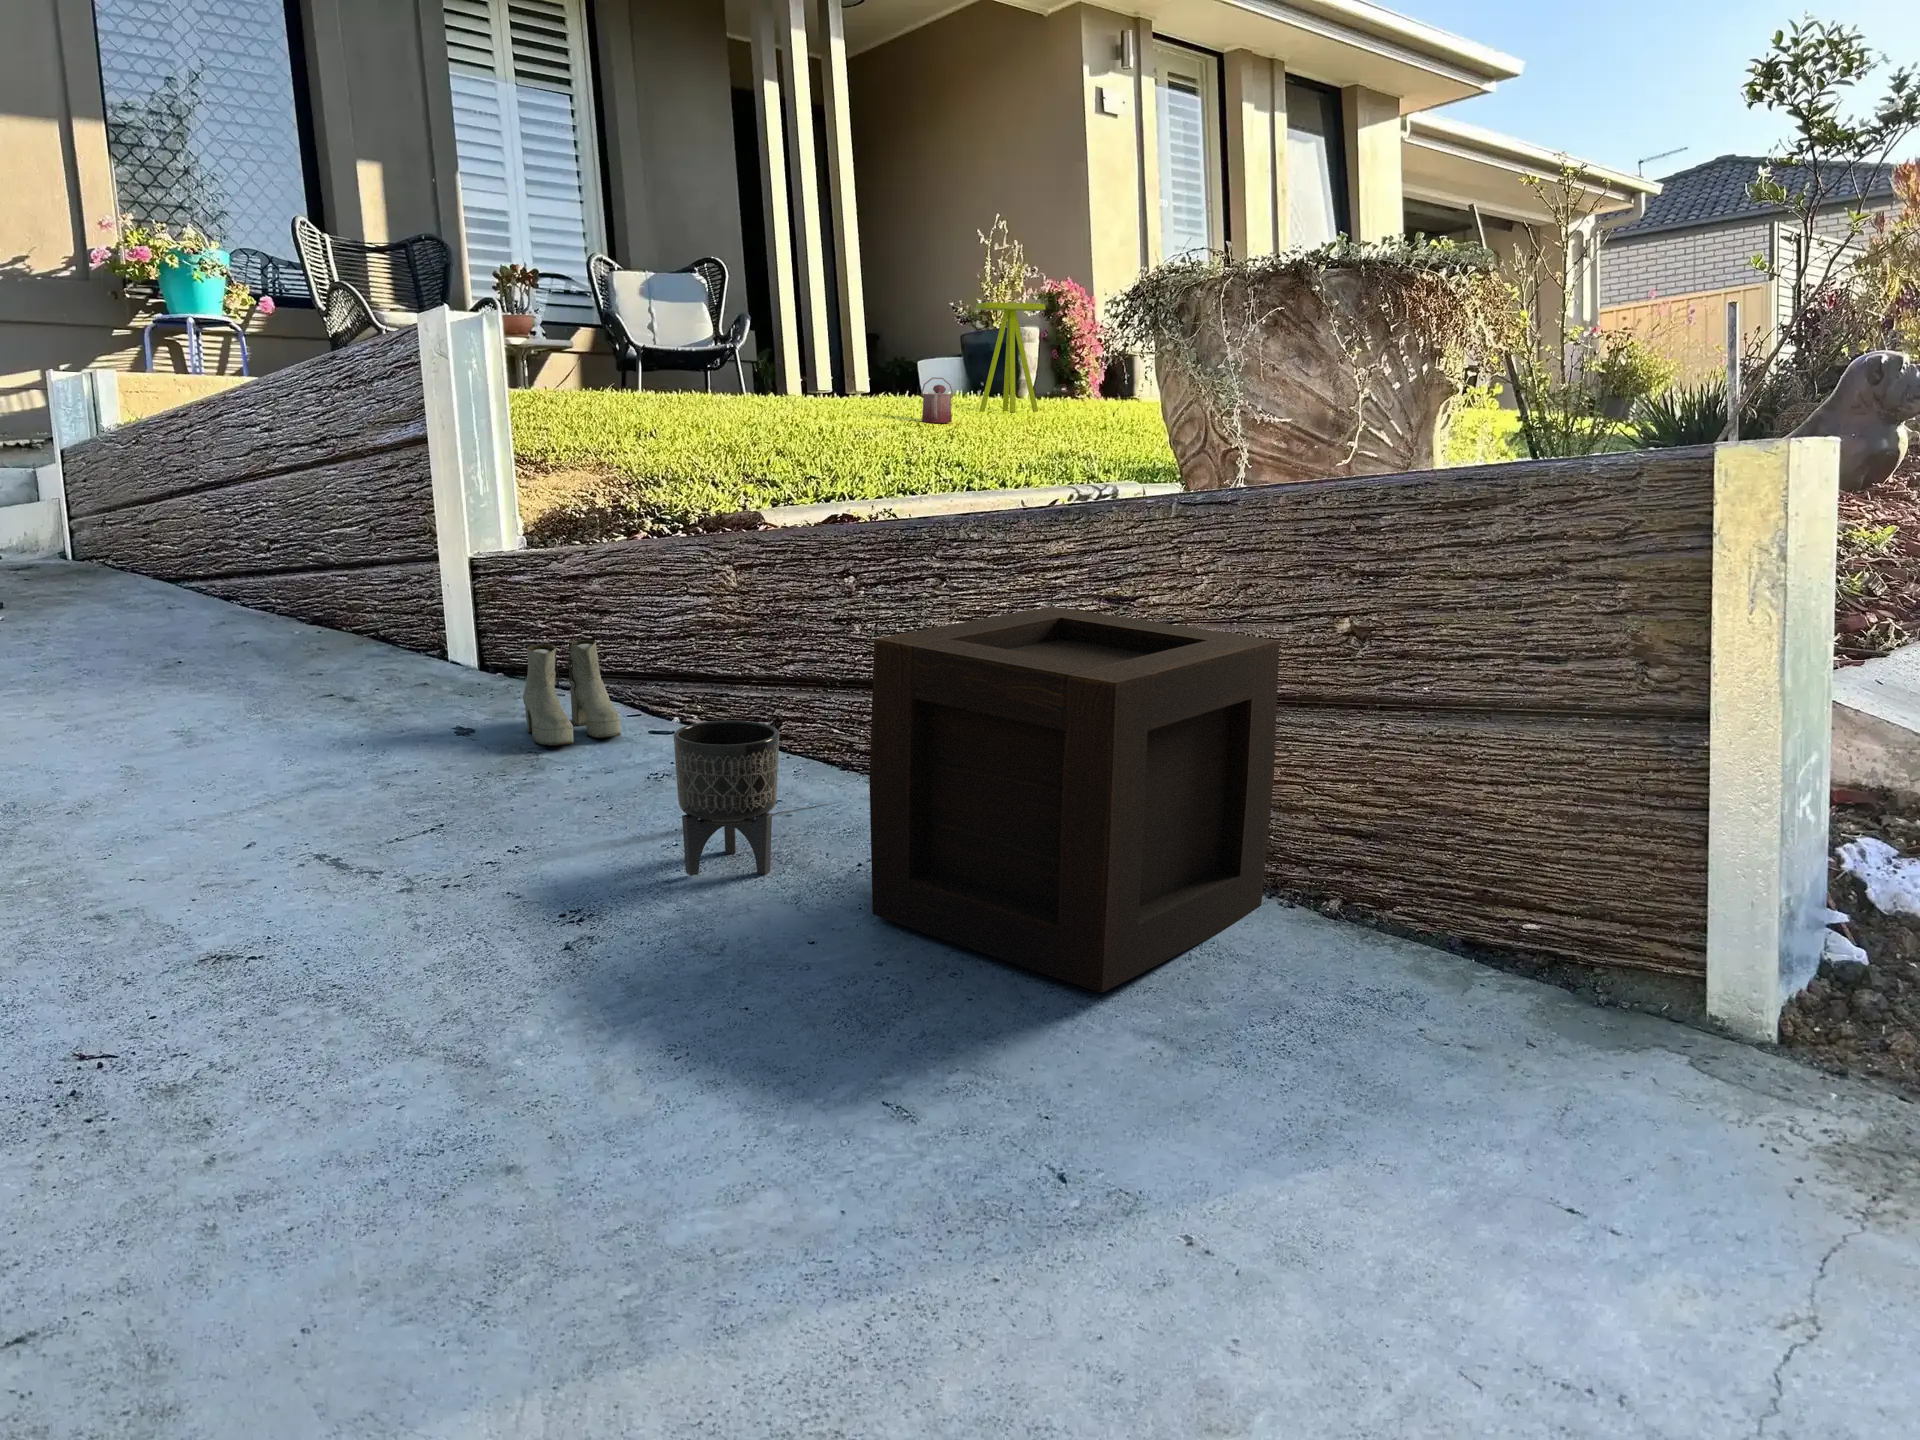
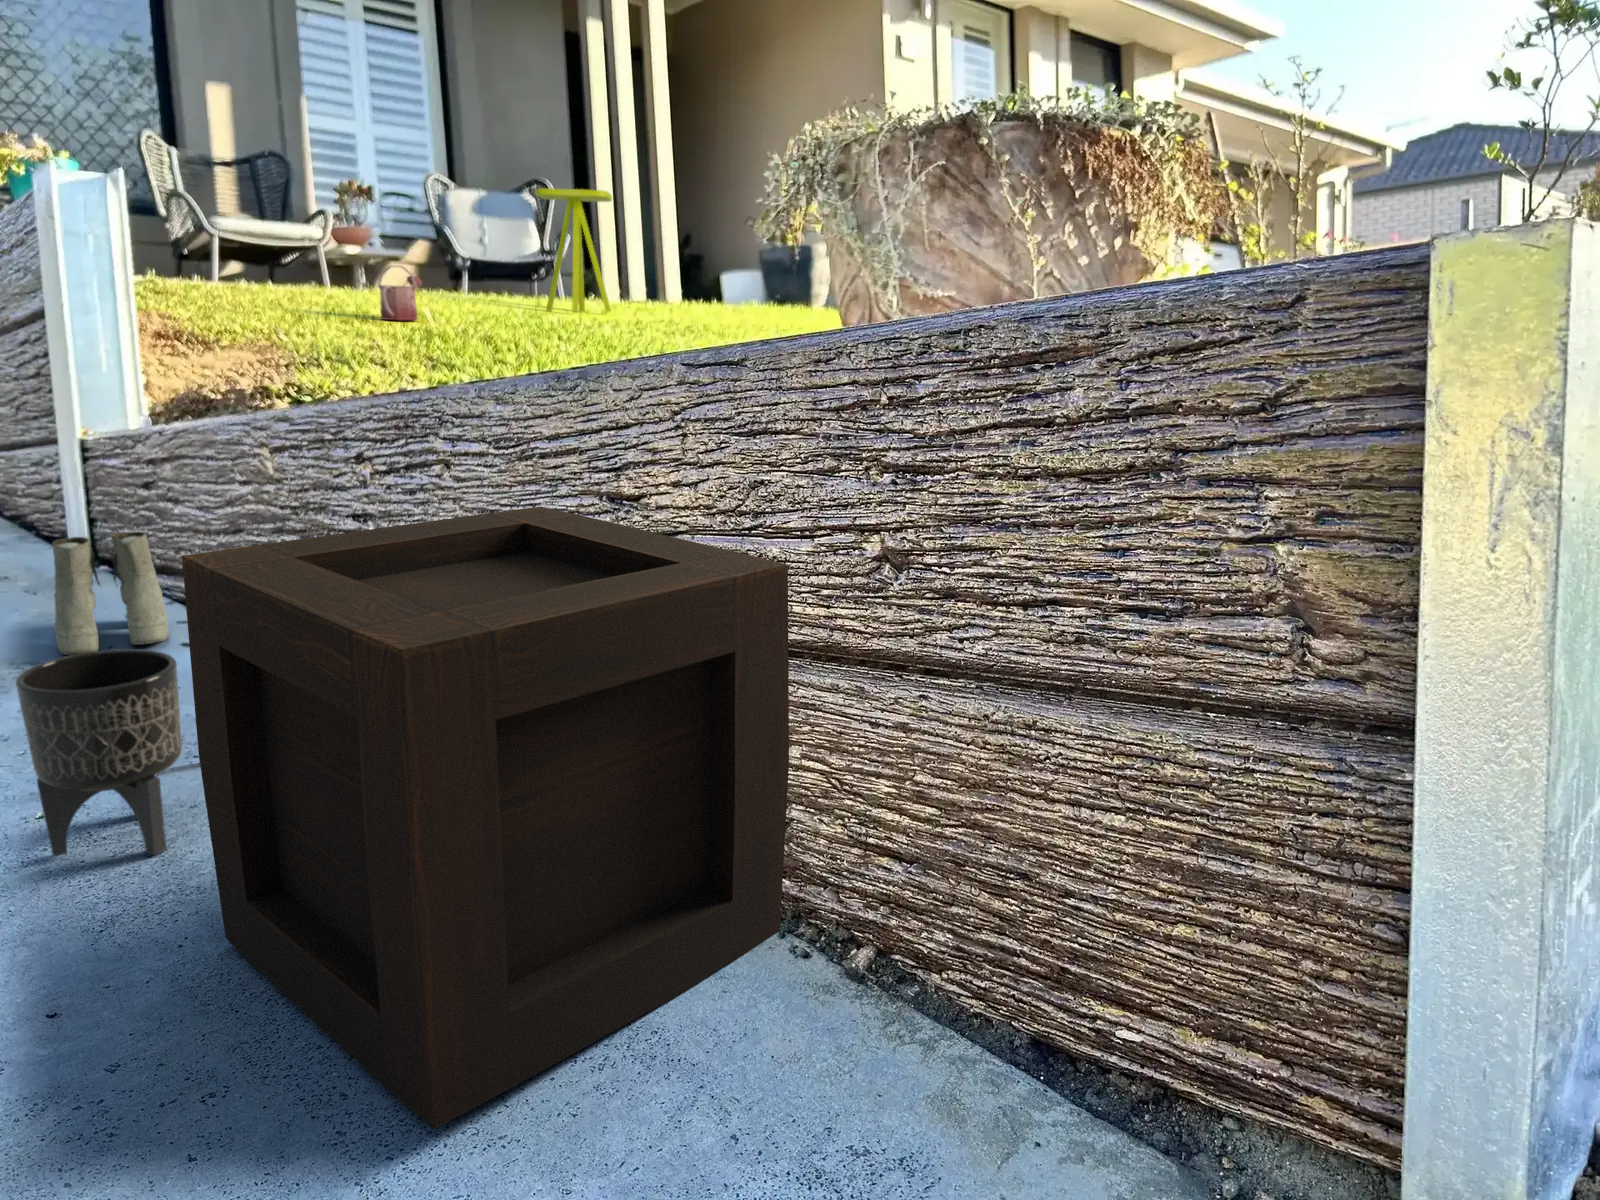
side table: present [976,302,1046,413] -> present [535,188,612,313]
watering can: present [921,377,954,423] -> present [378,265,422,320]

